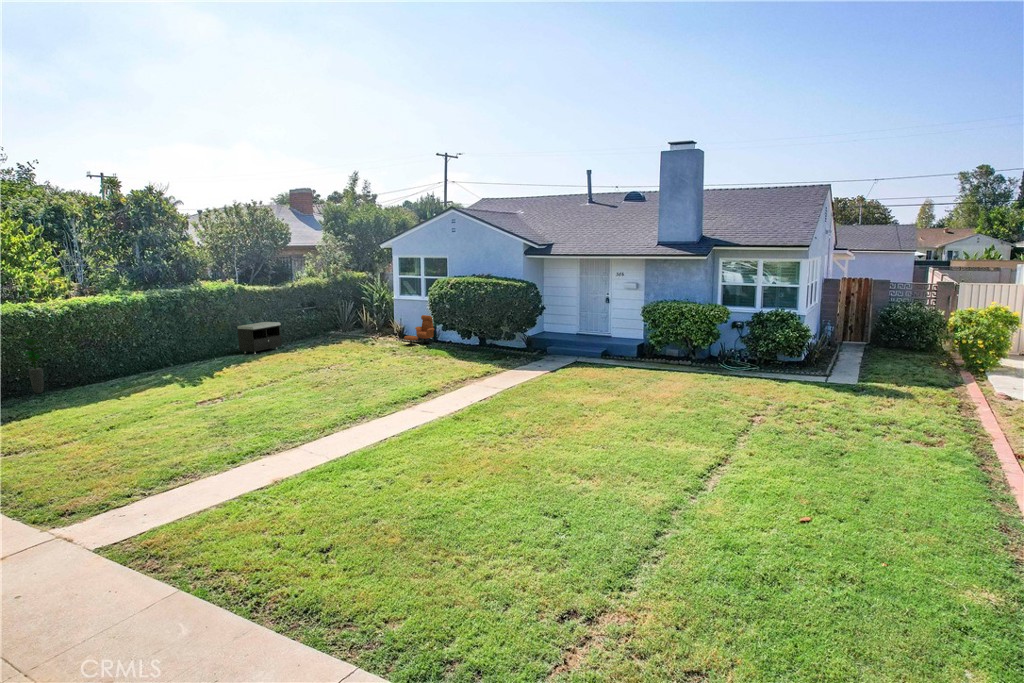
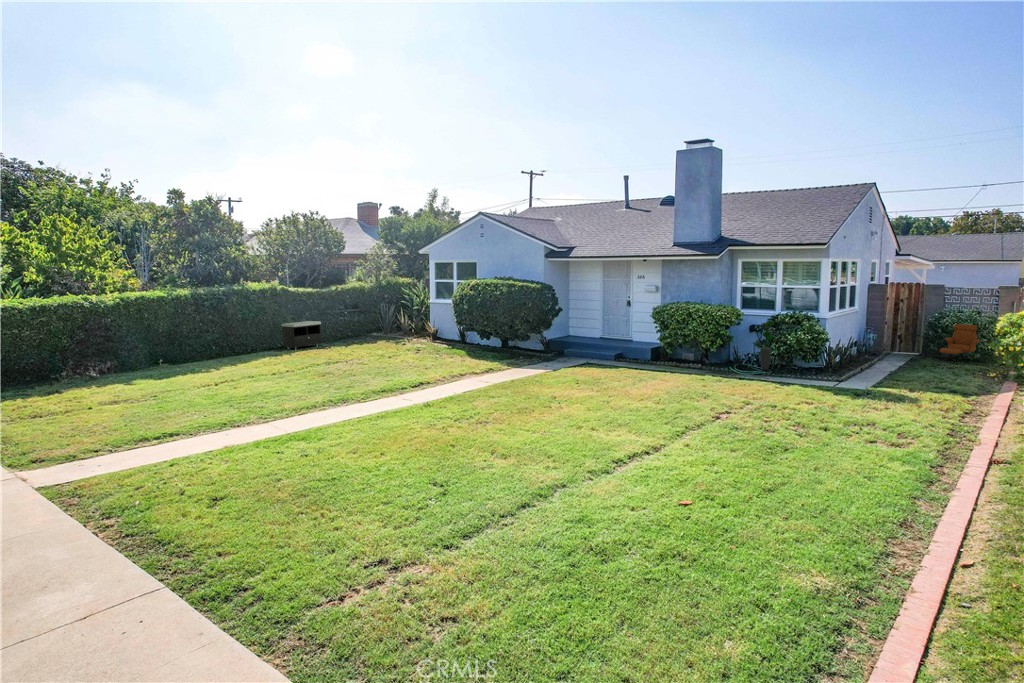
lounge chair: present [404,315,434,347] -> present [940,324,980,362]
potted plant: present [23,339,45,394] -> present [761,321,774,370]

